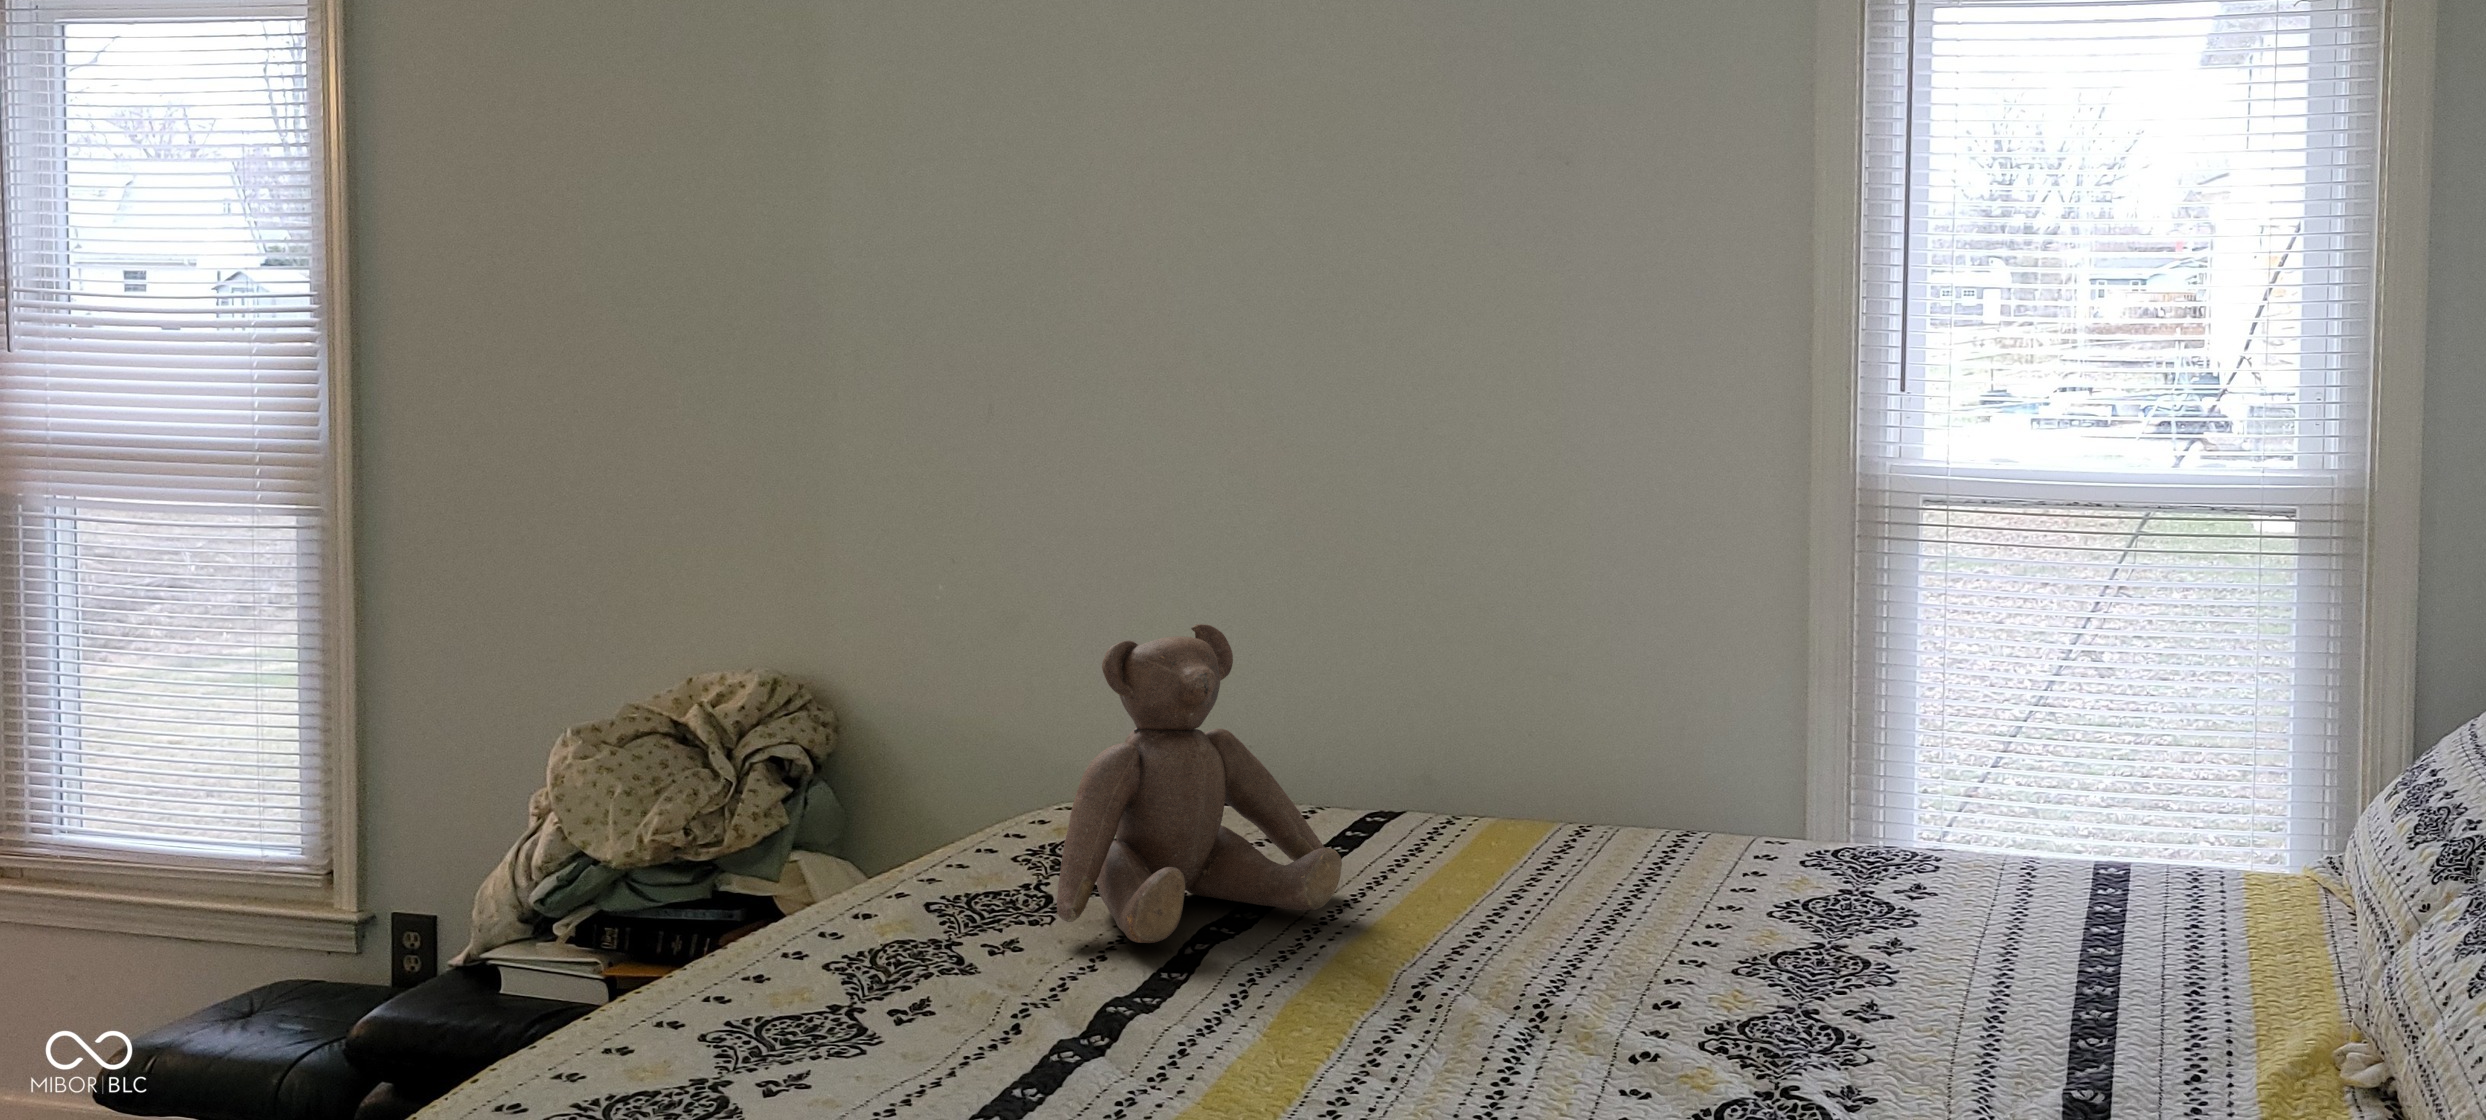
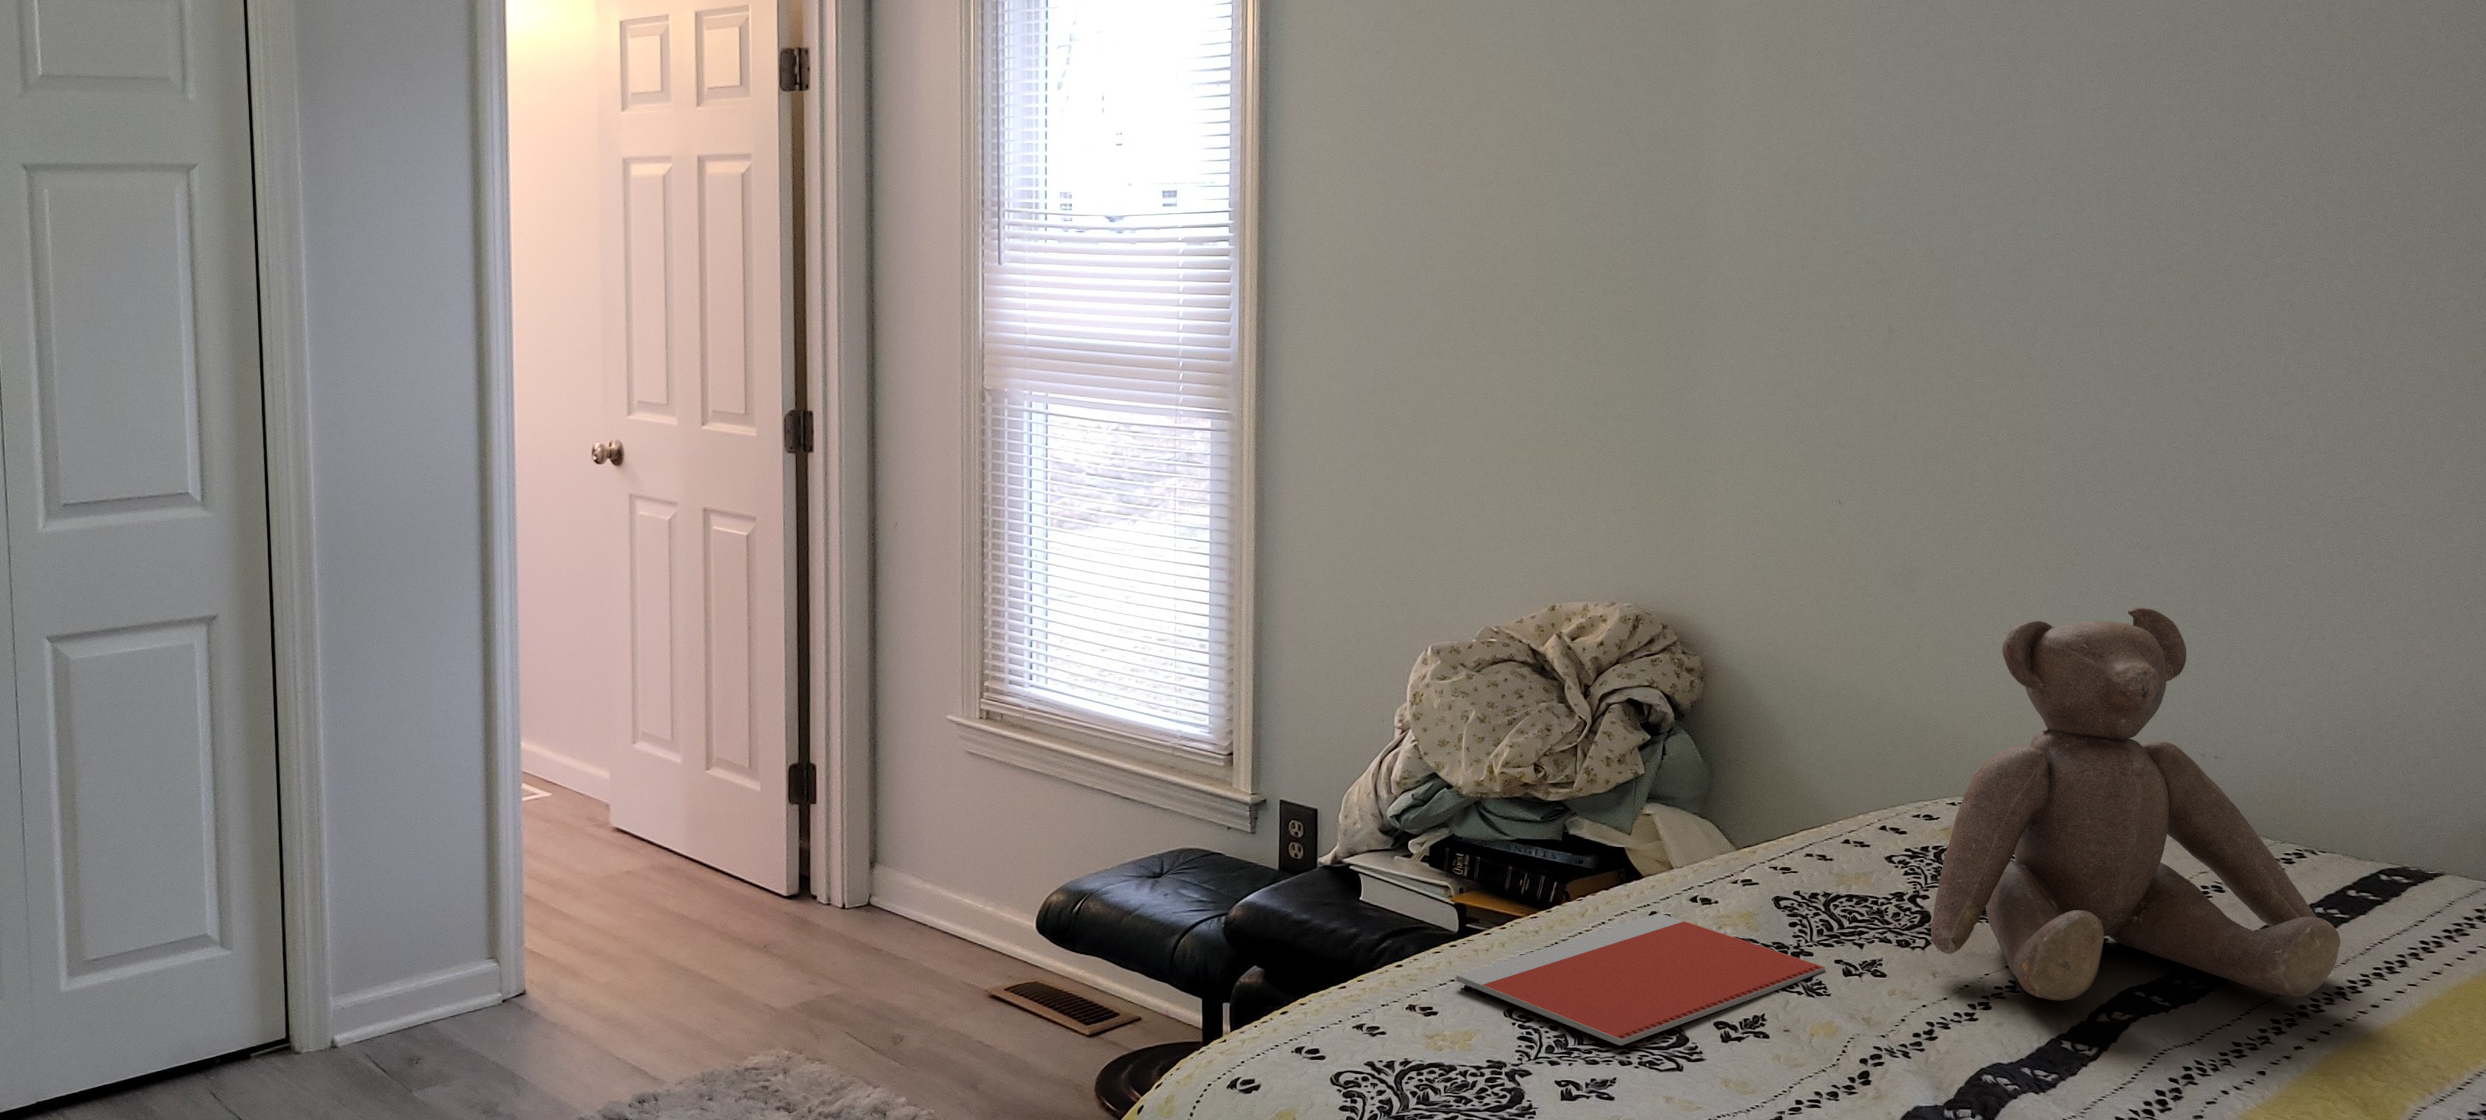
notebook: none [648,933,974,1044] -> present [1456,913,1825,1046]

